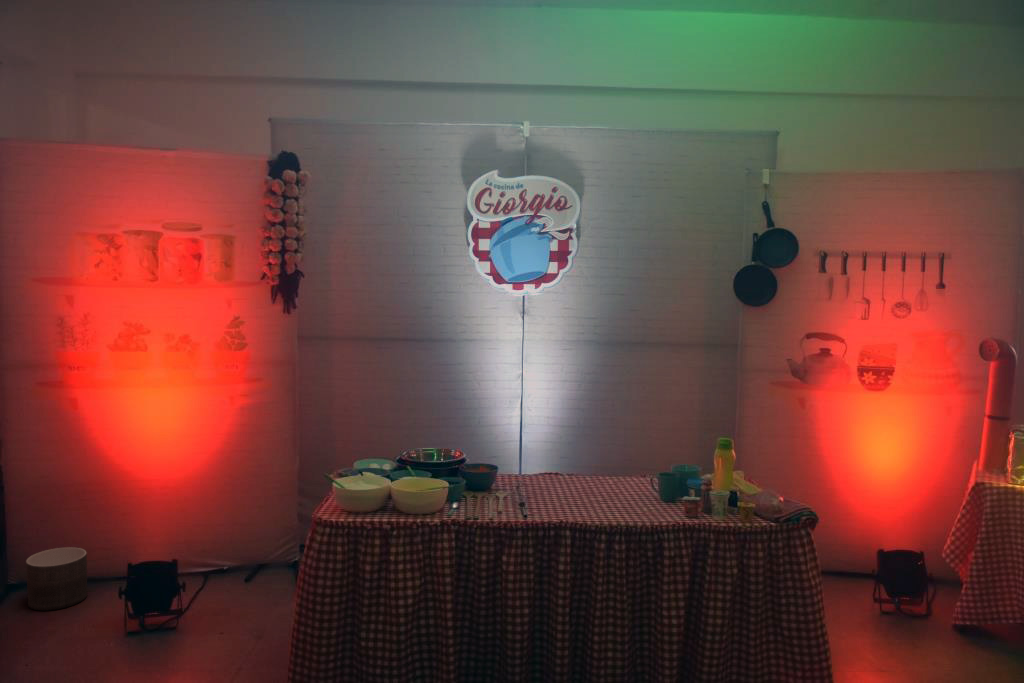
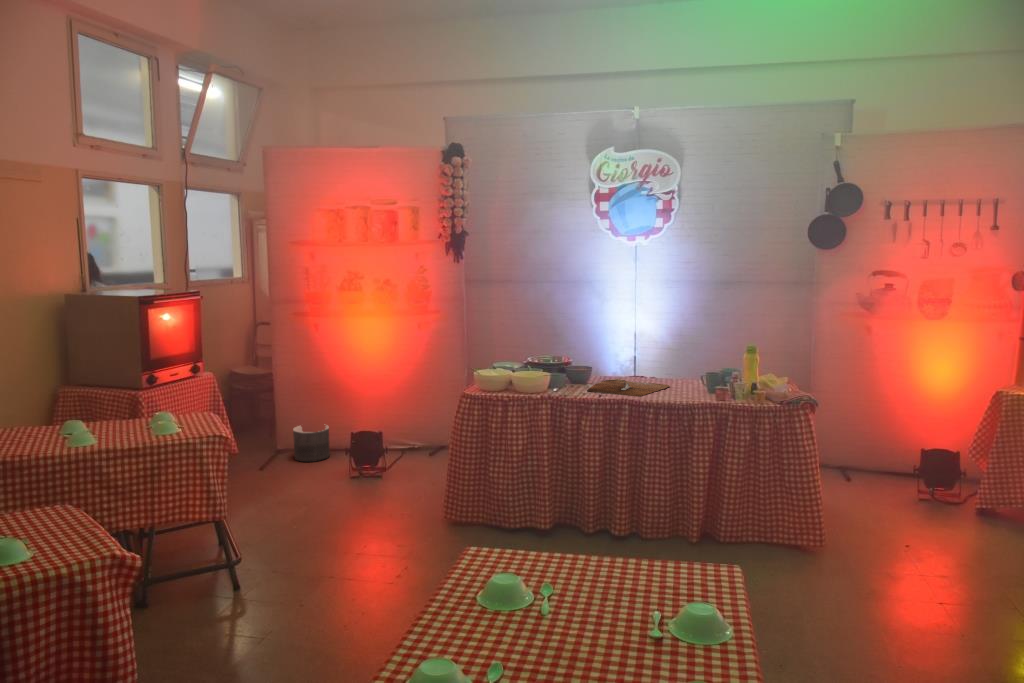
cutting board: none [500,480,607,515] -> present [587,379,669,397]

